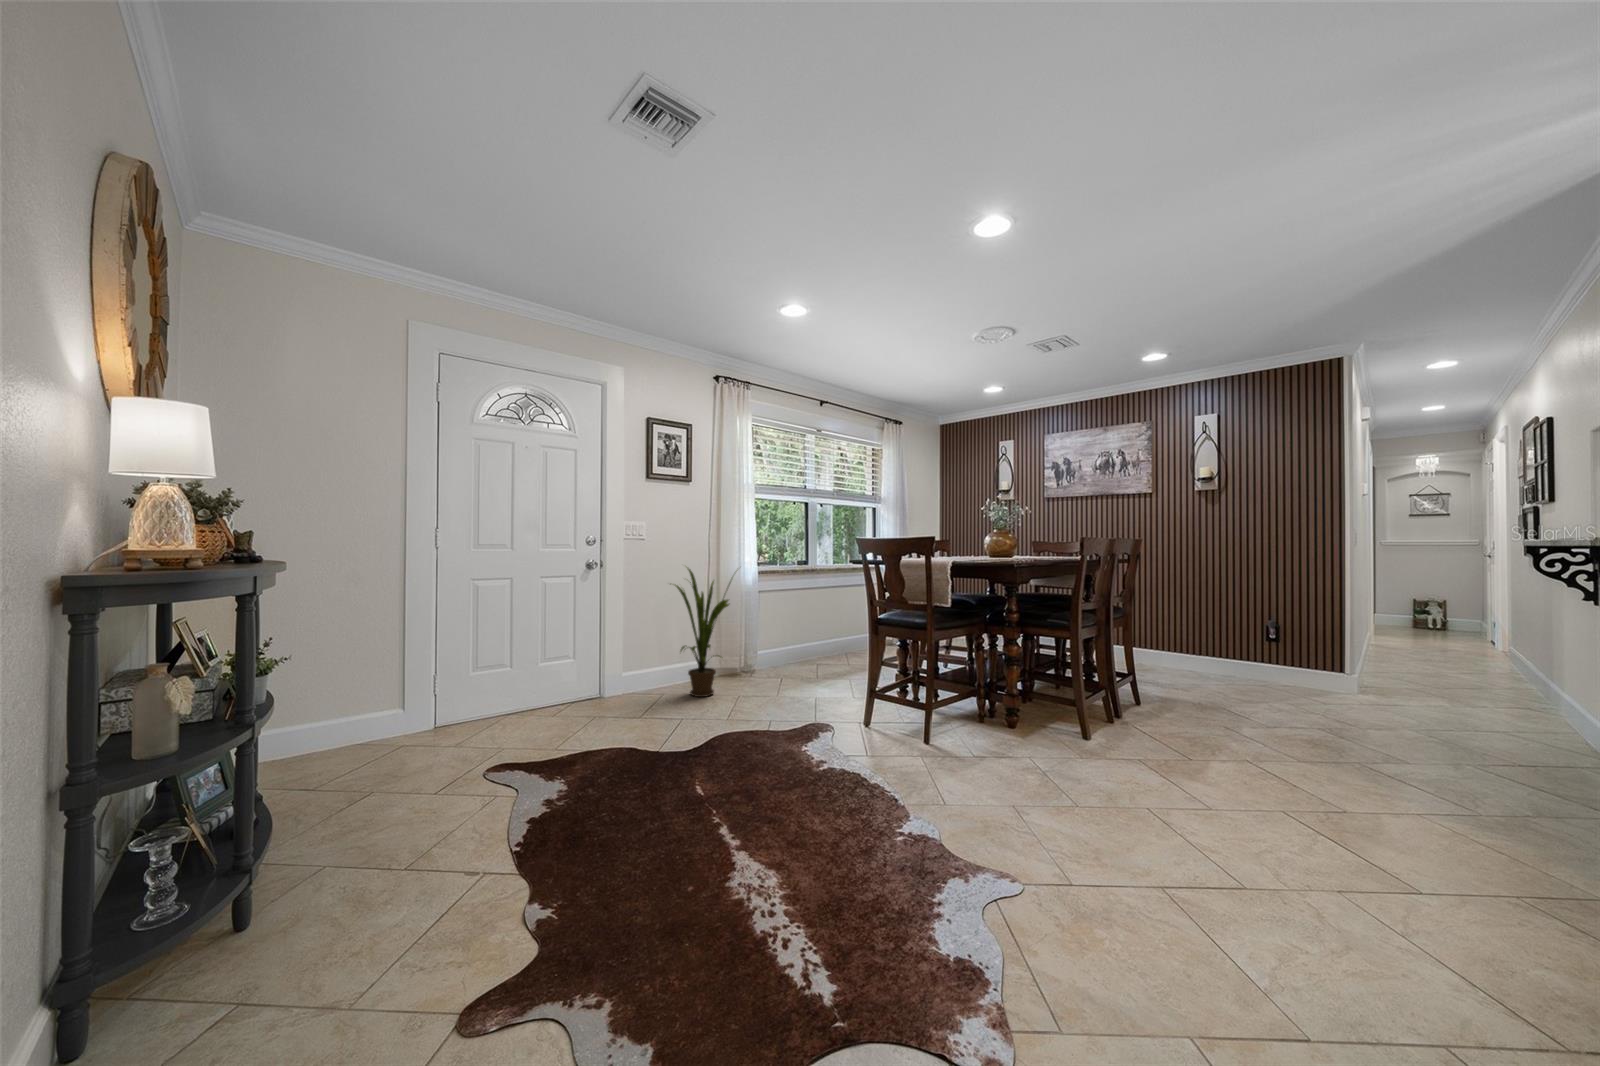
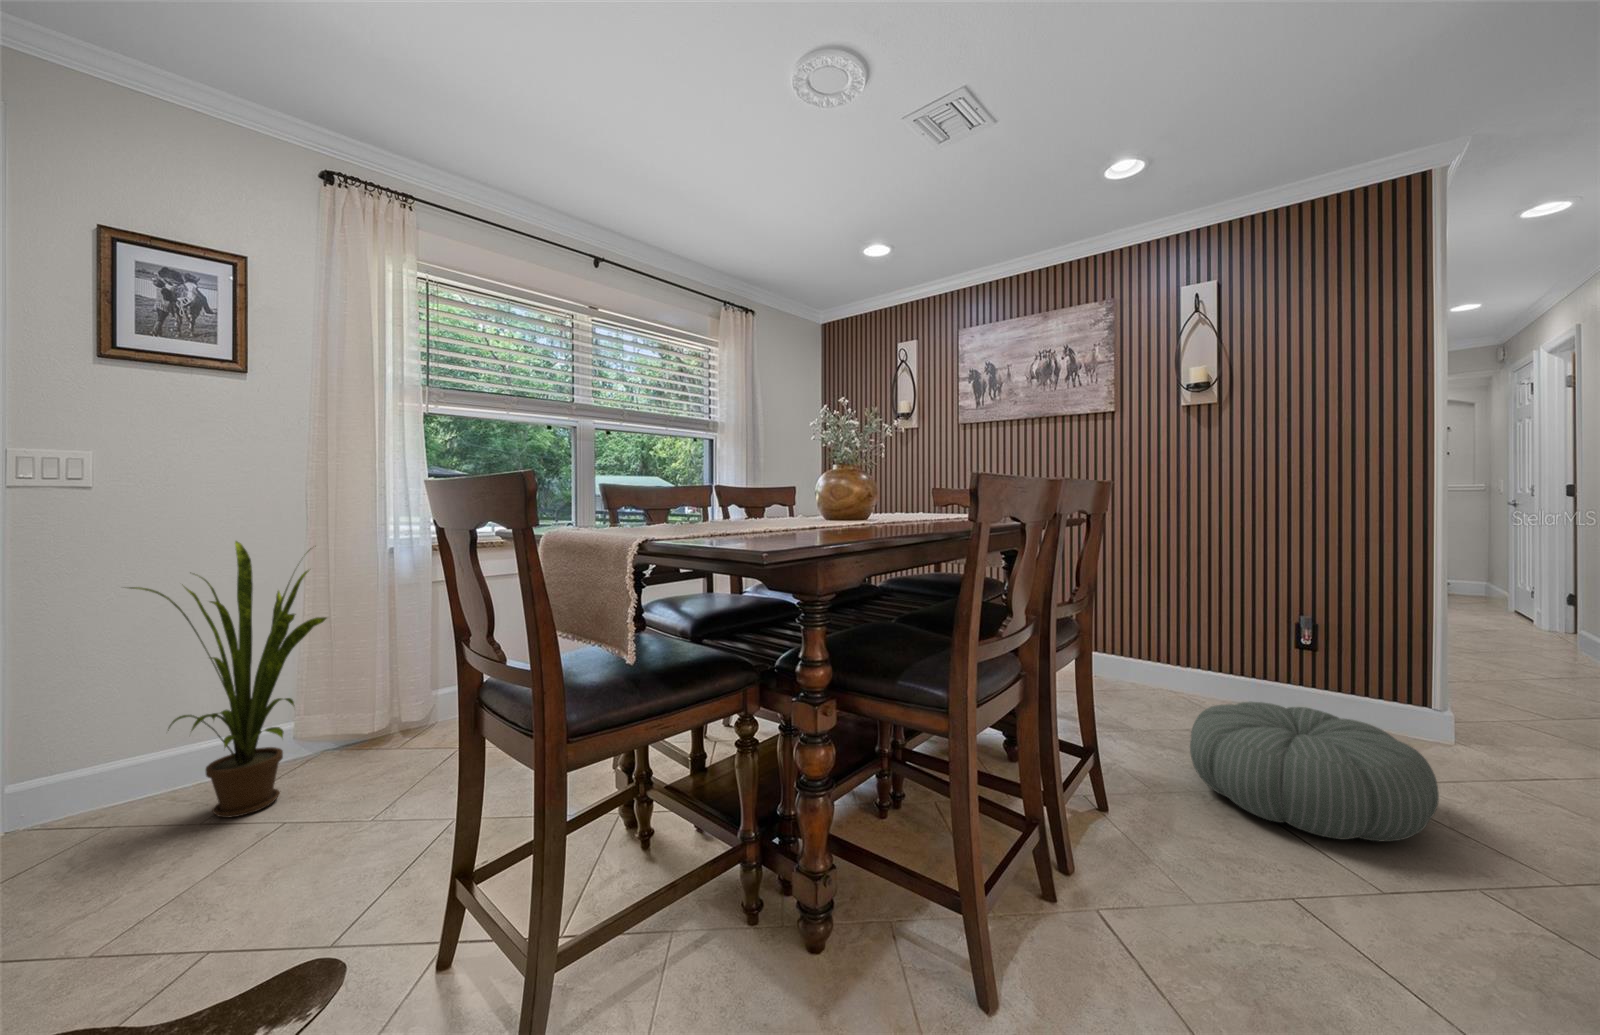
pouf: none [1189,660,1312,717] -> present [1190,702,1439,841]

